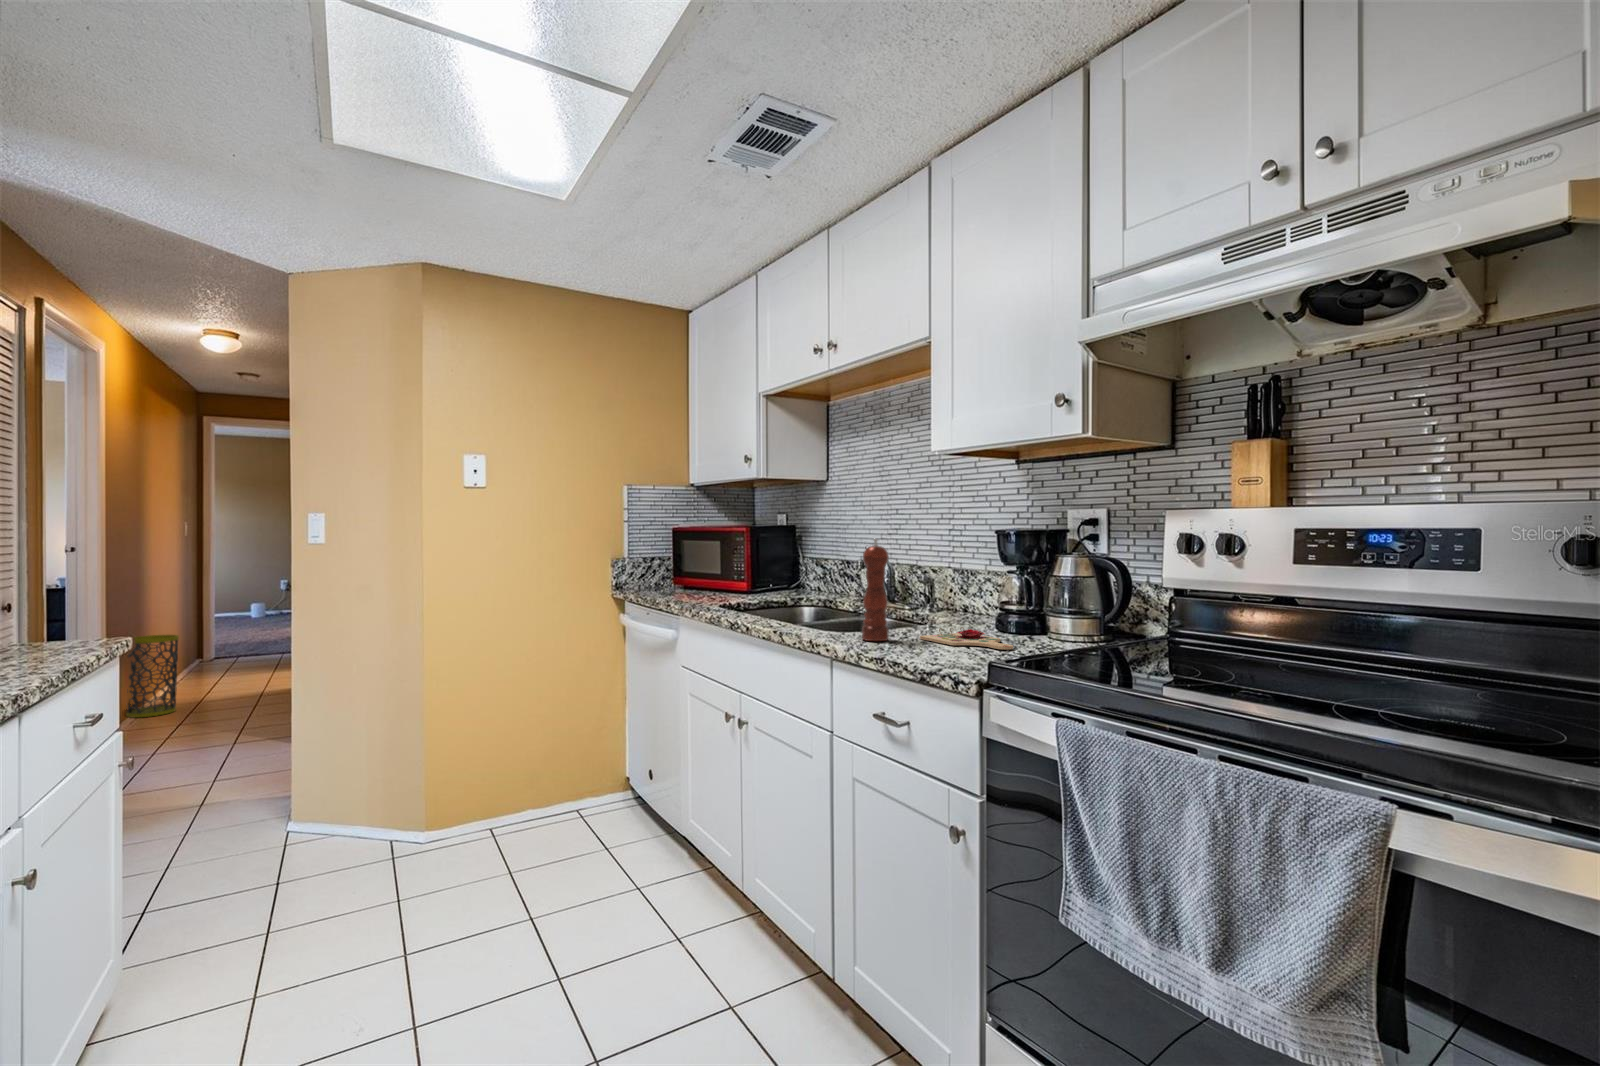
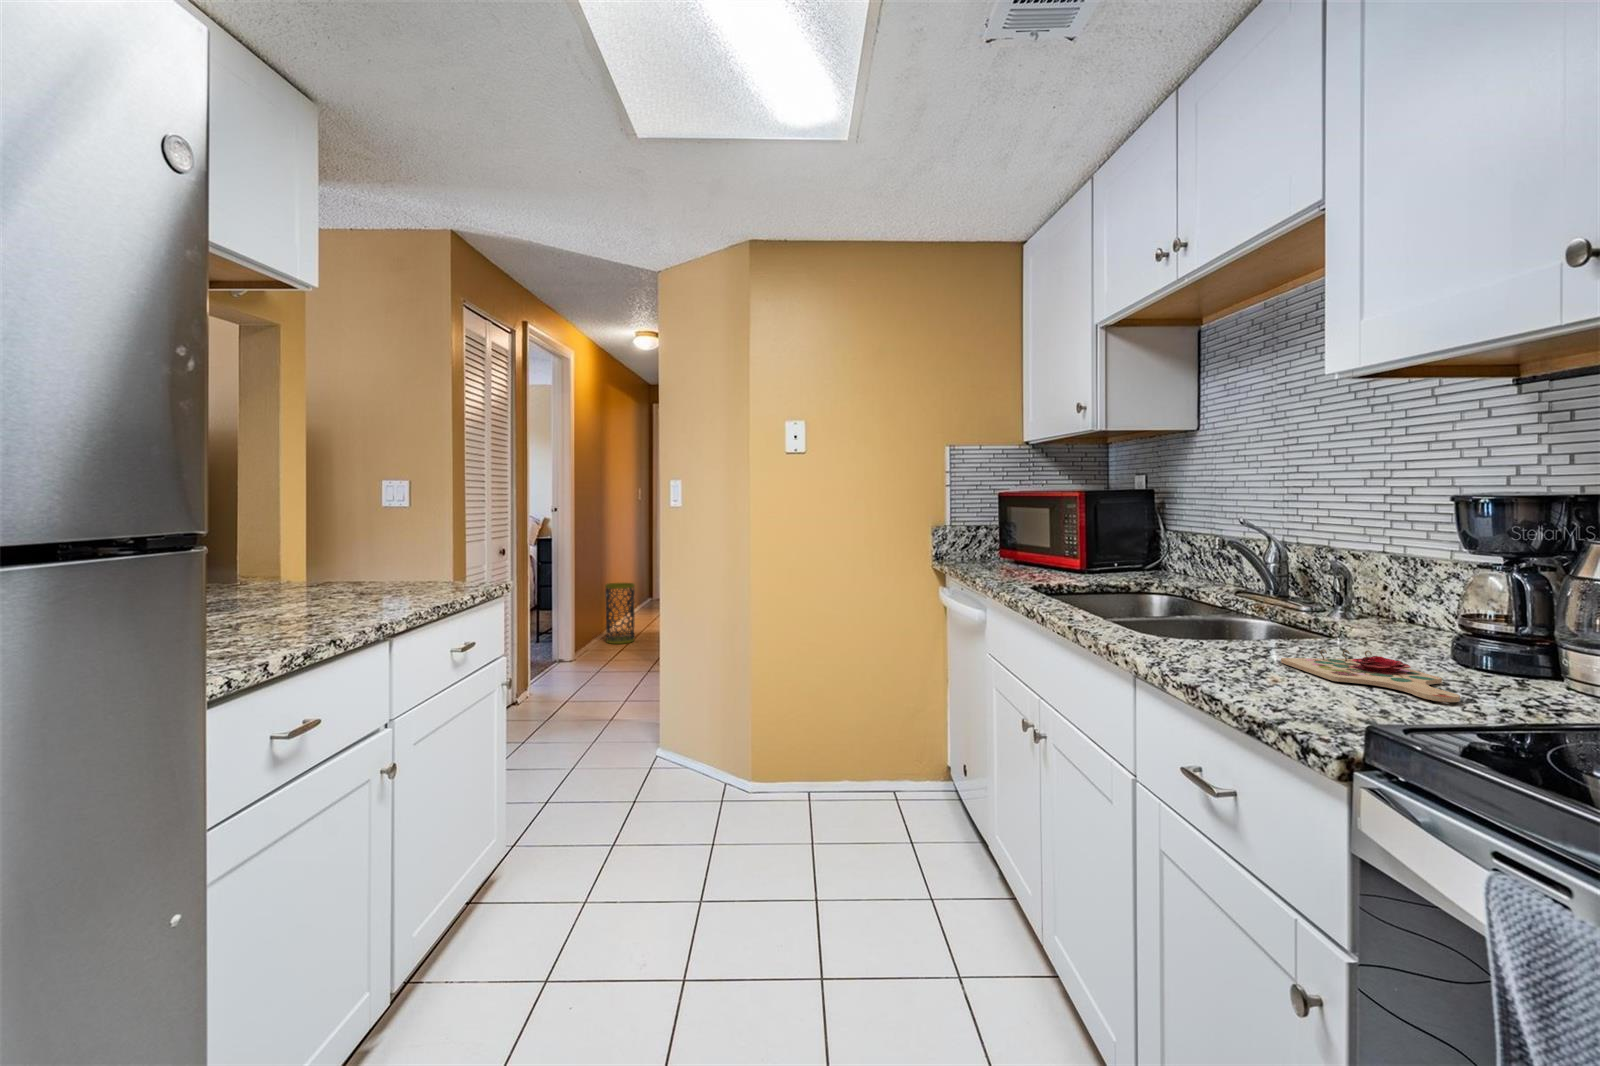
pepper mill: present [862,539,889,641] -> none [1179,511,1226,660]

